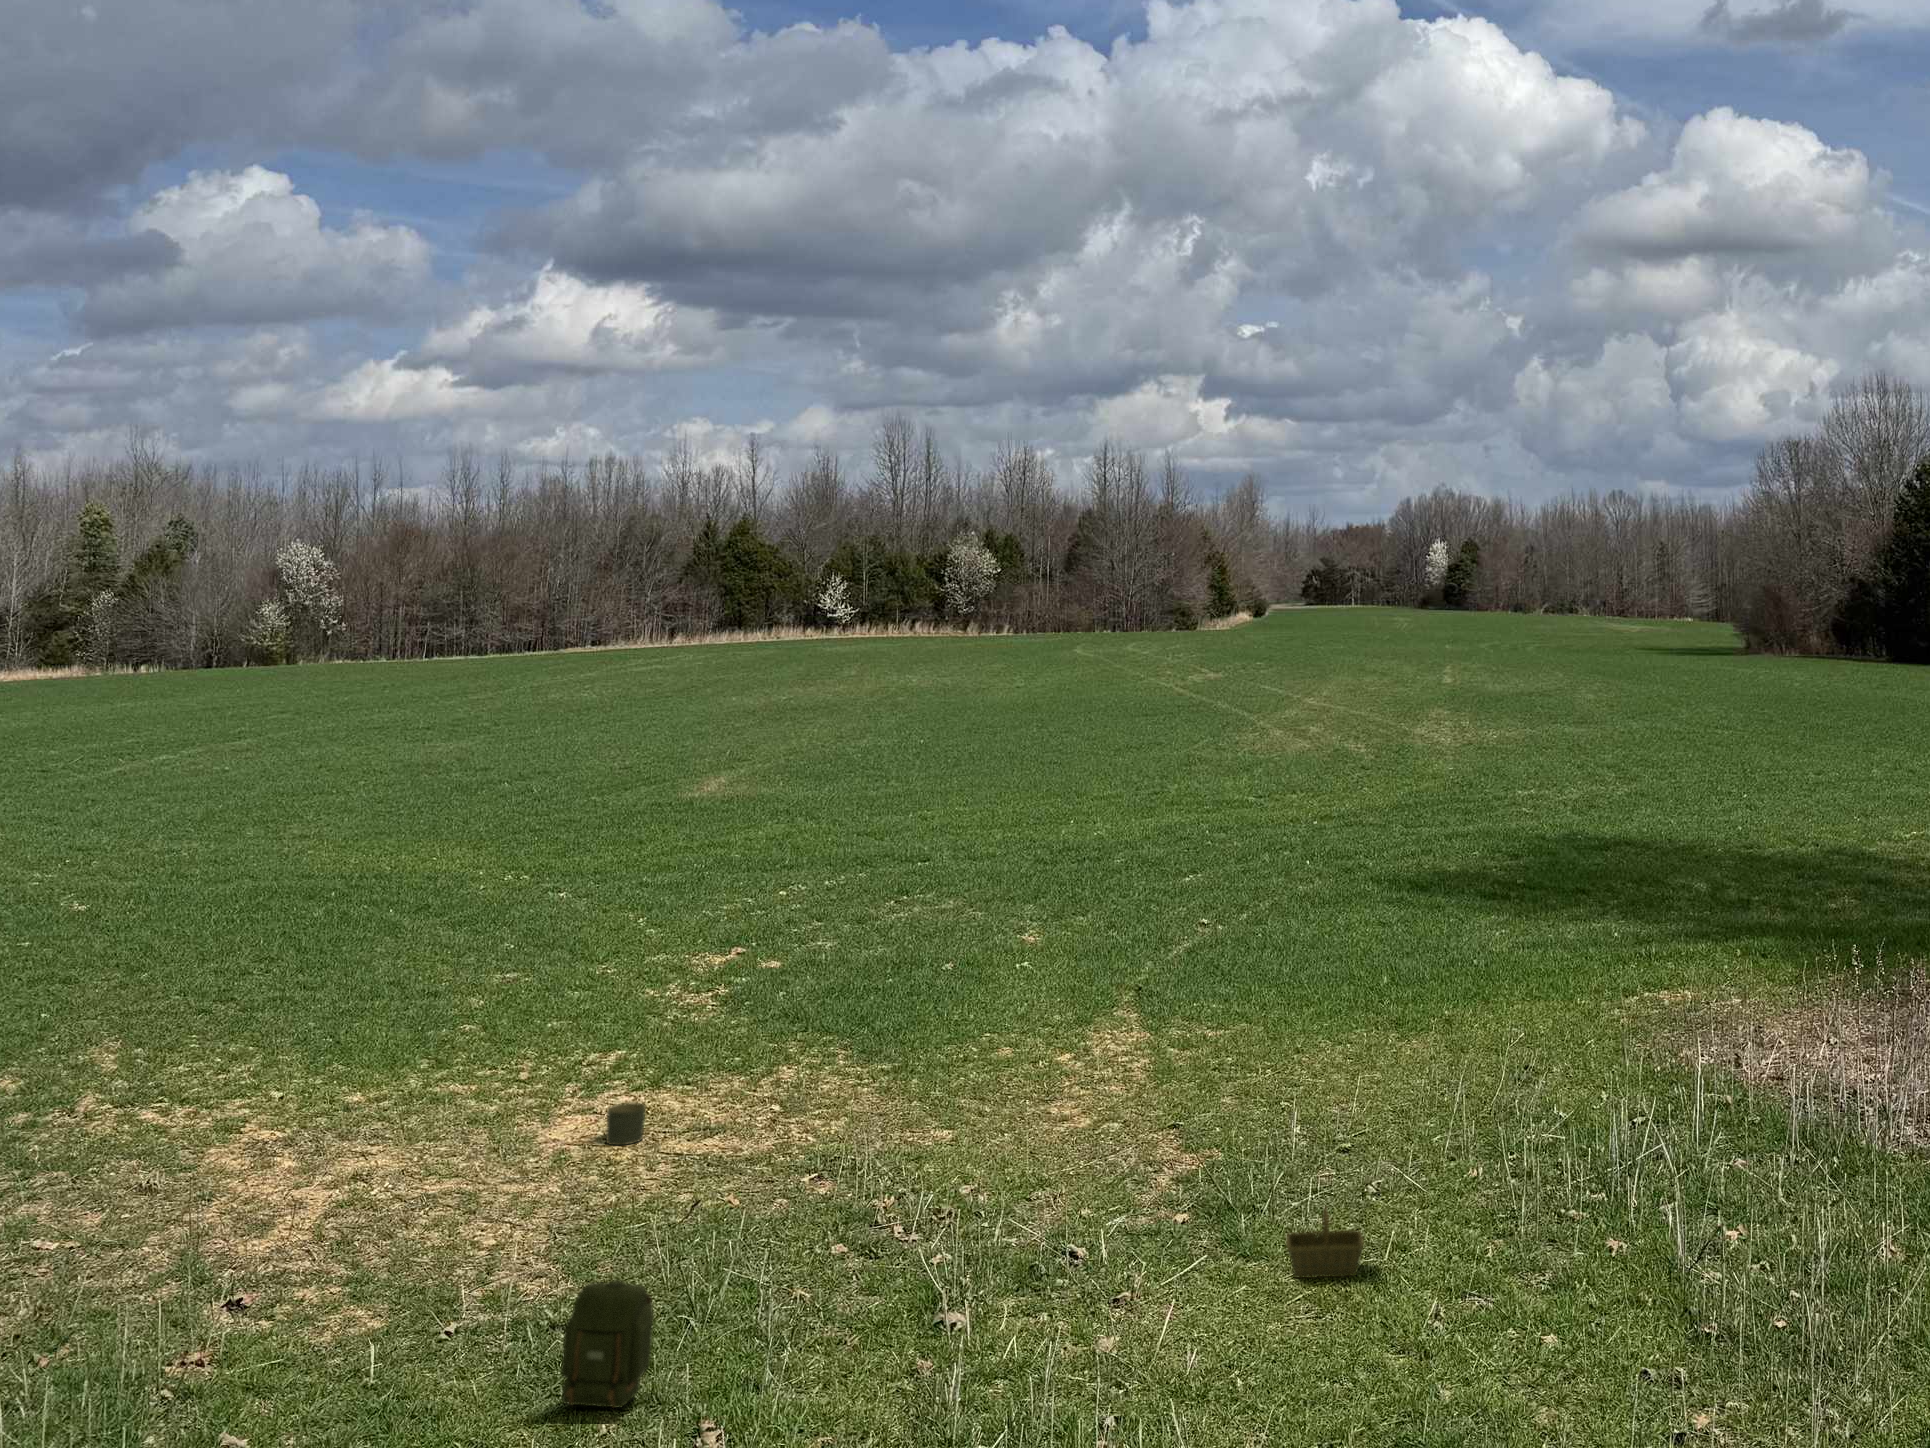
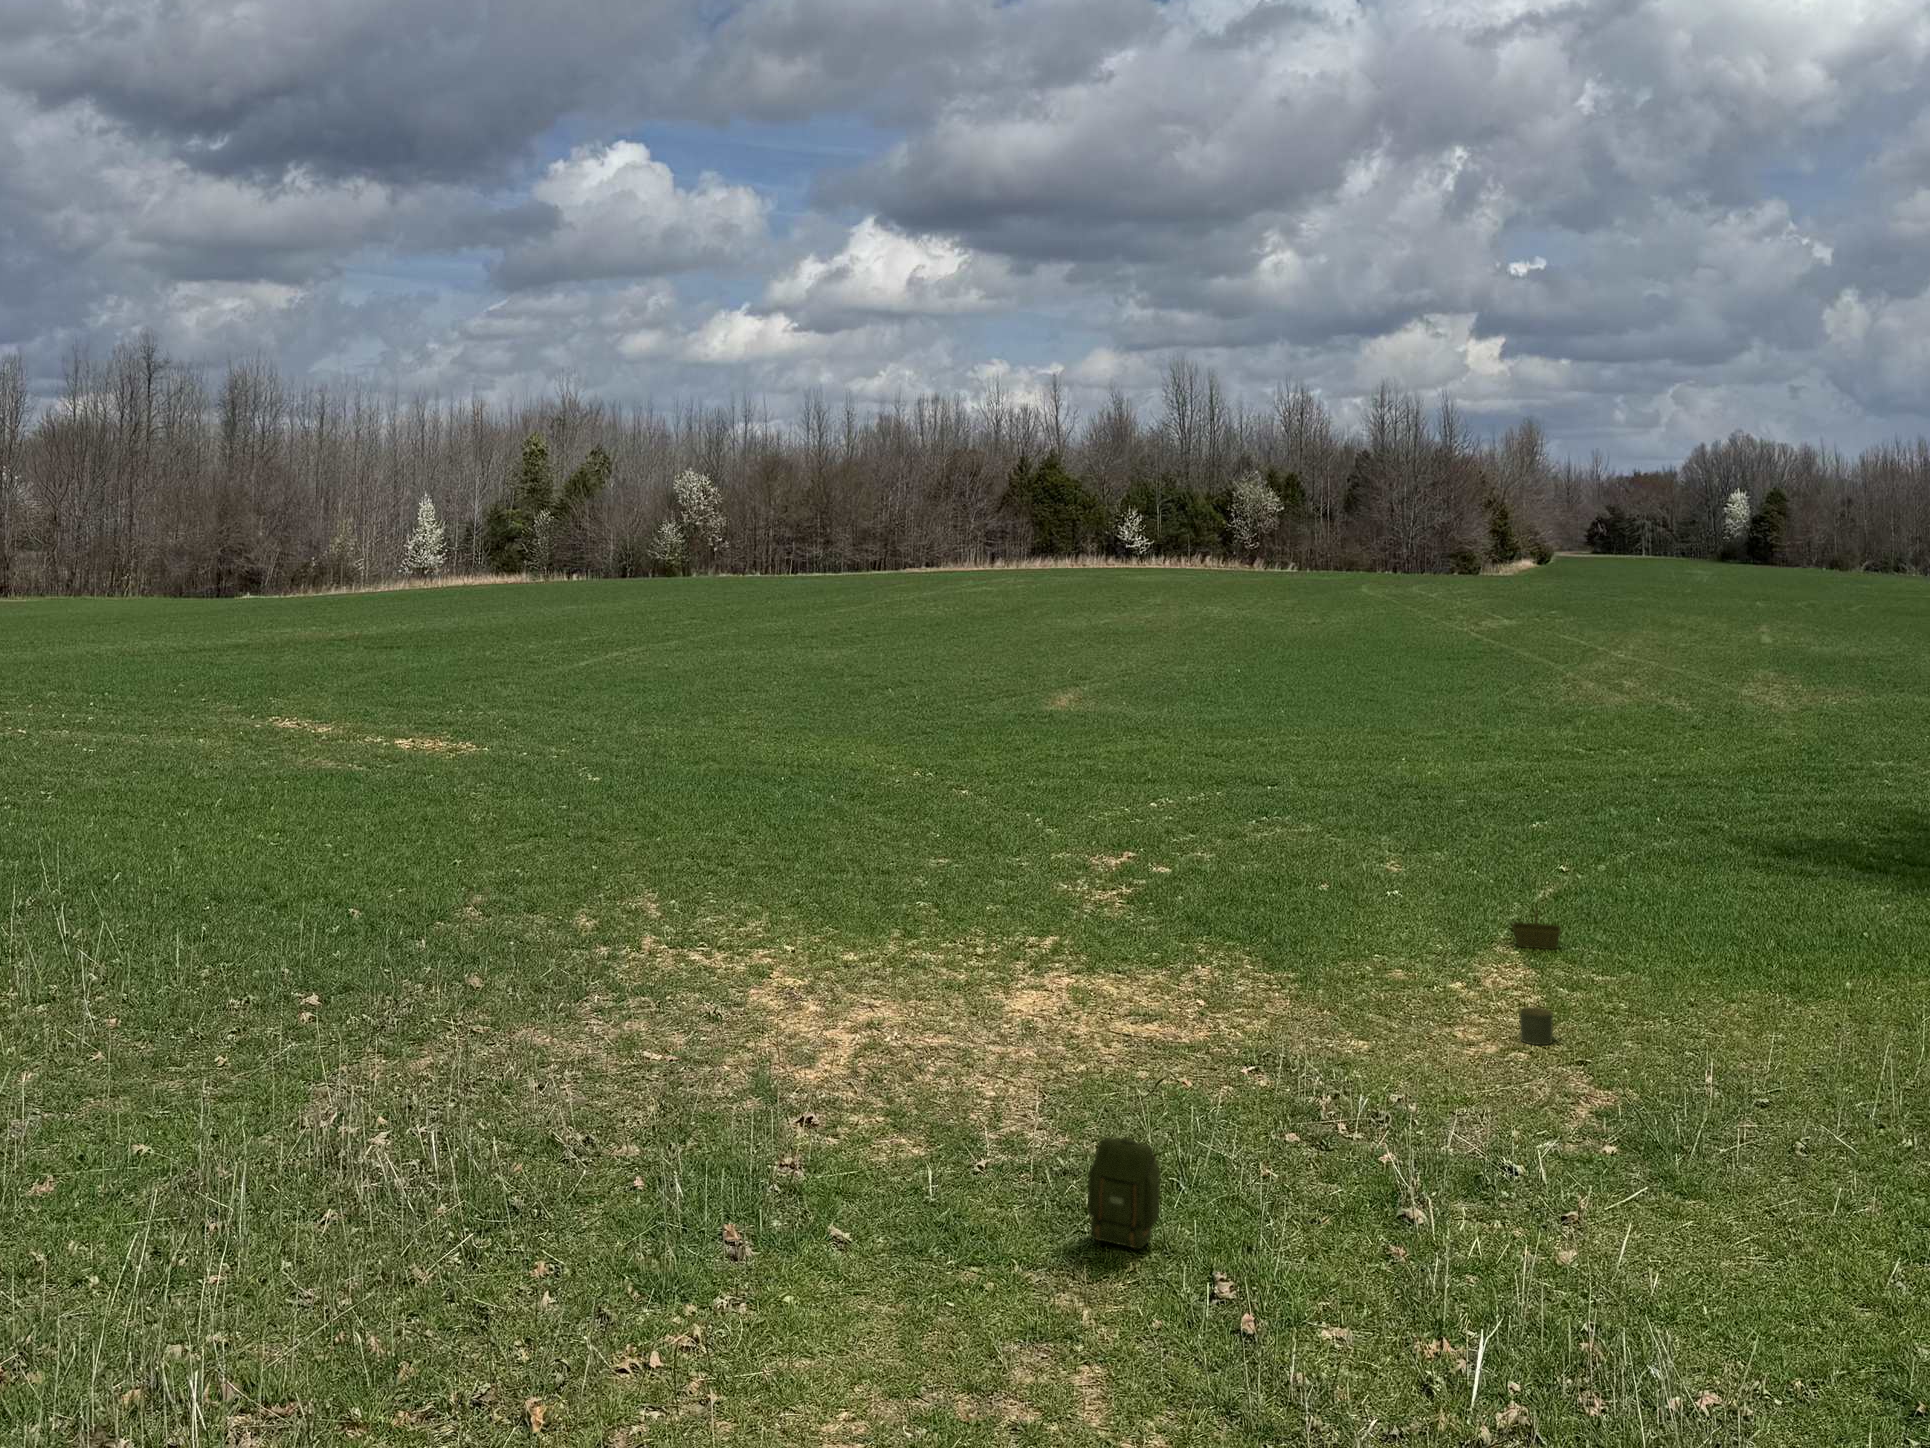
planter: present [606,1102,645,1145] -> present [1520,1007,1553,1045]
basket: present [1286,1207,1364,1278] -> present [1512,909,1561,949]

